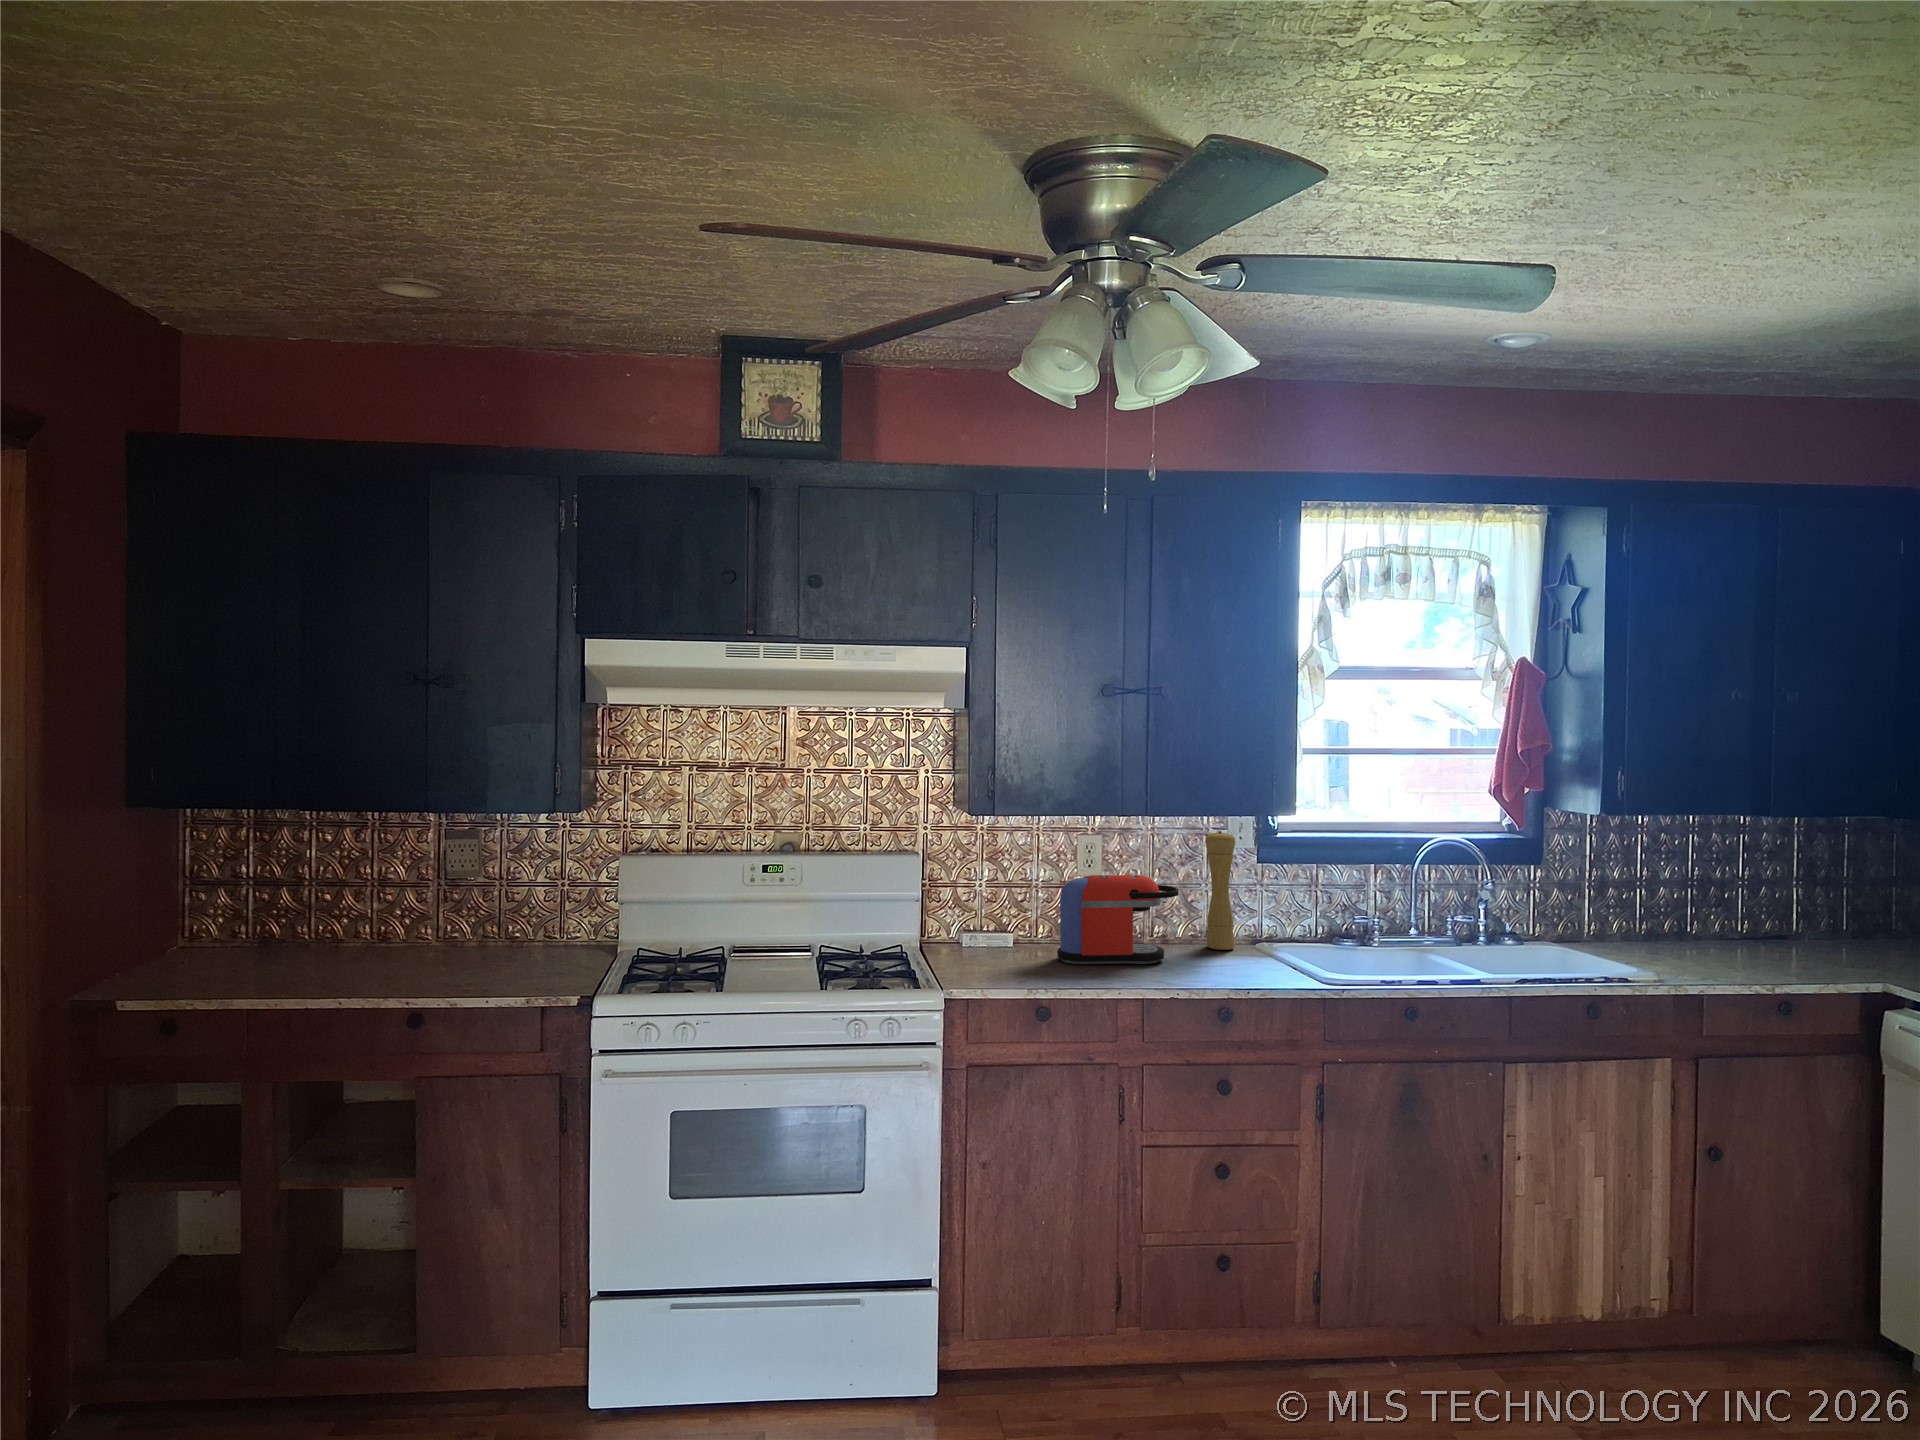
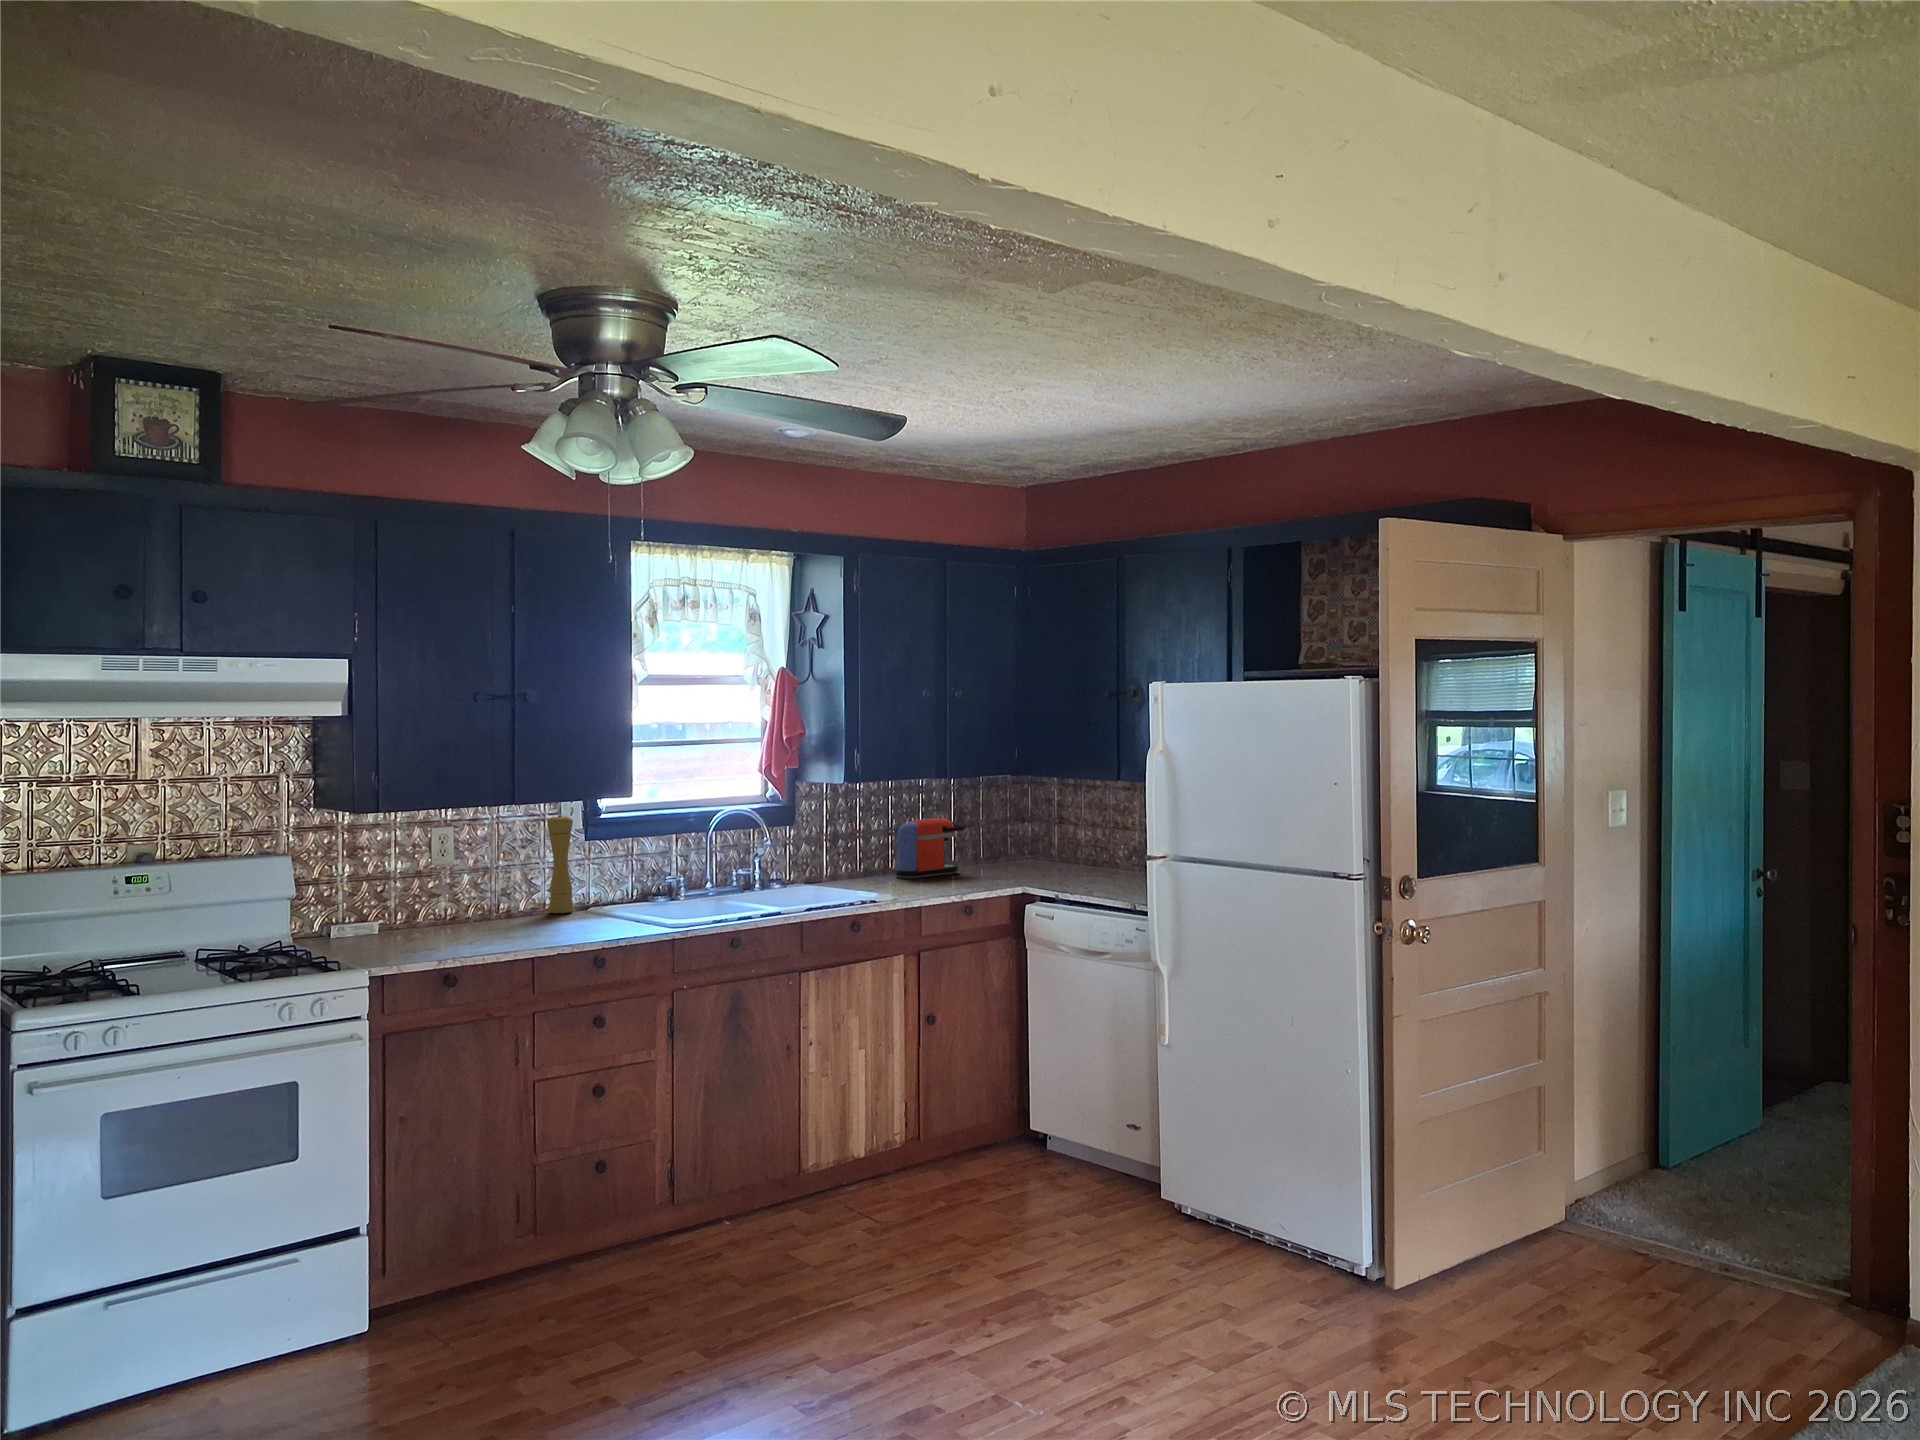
coffee maker: present [1057,875,1179,964] -> present [896,818,965,878]

